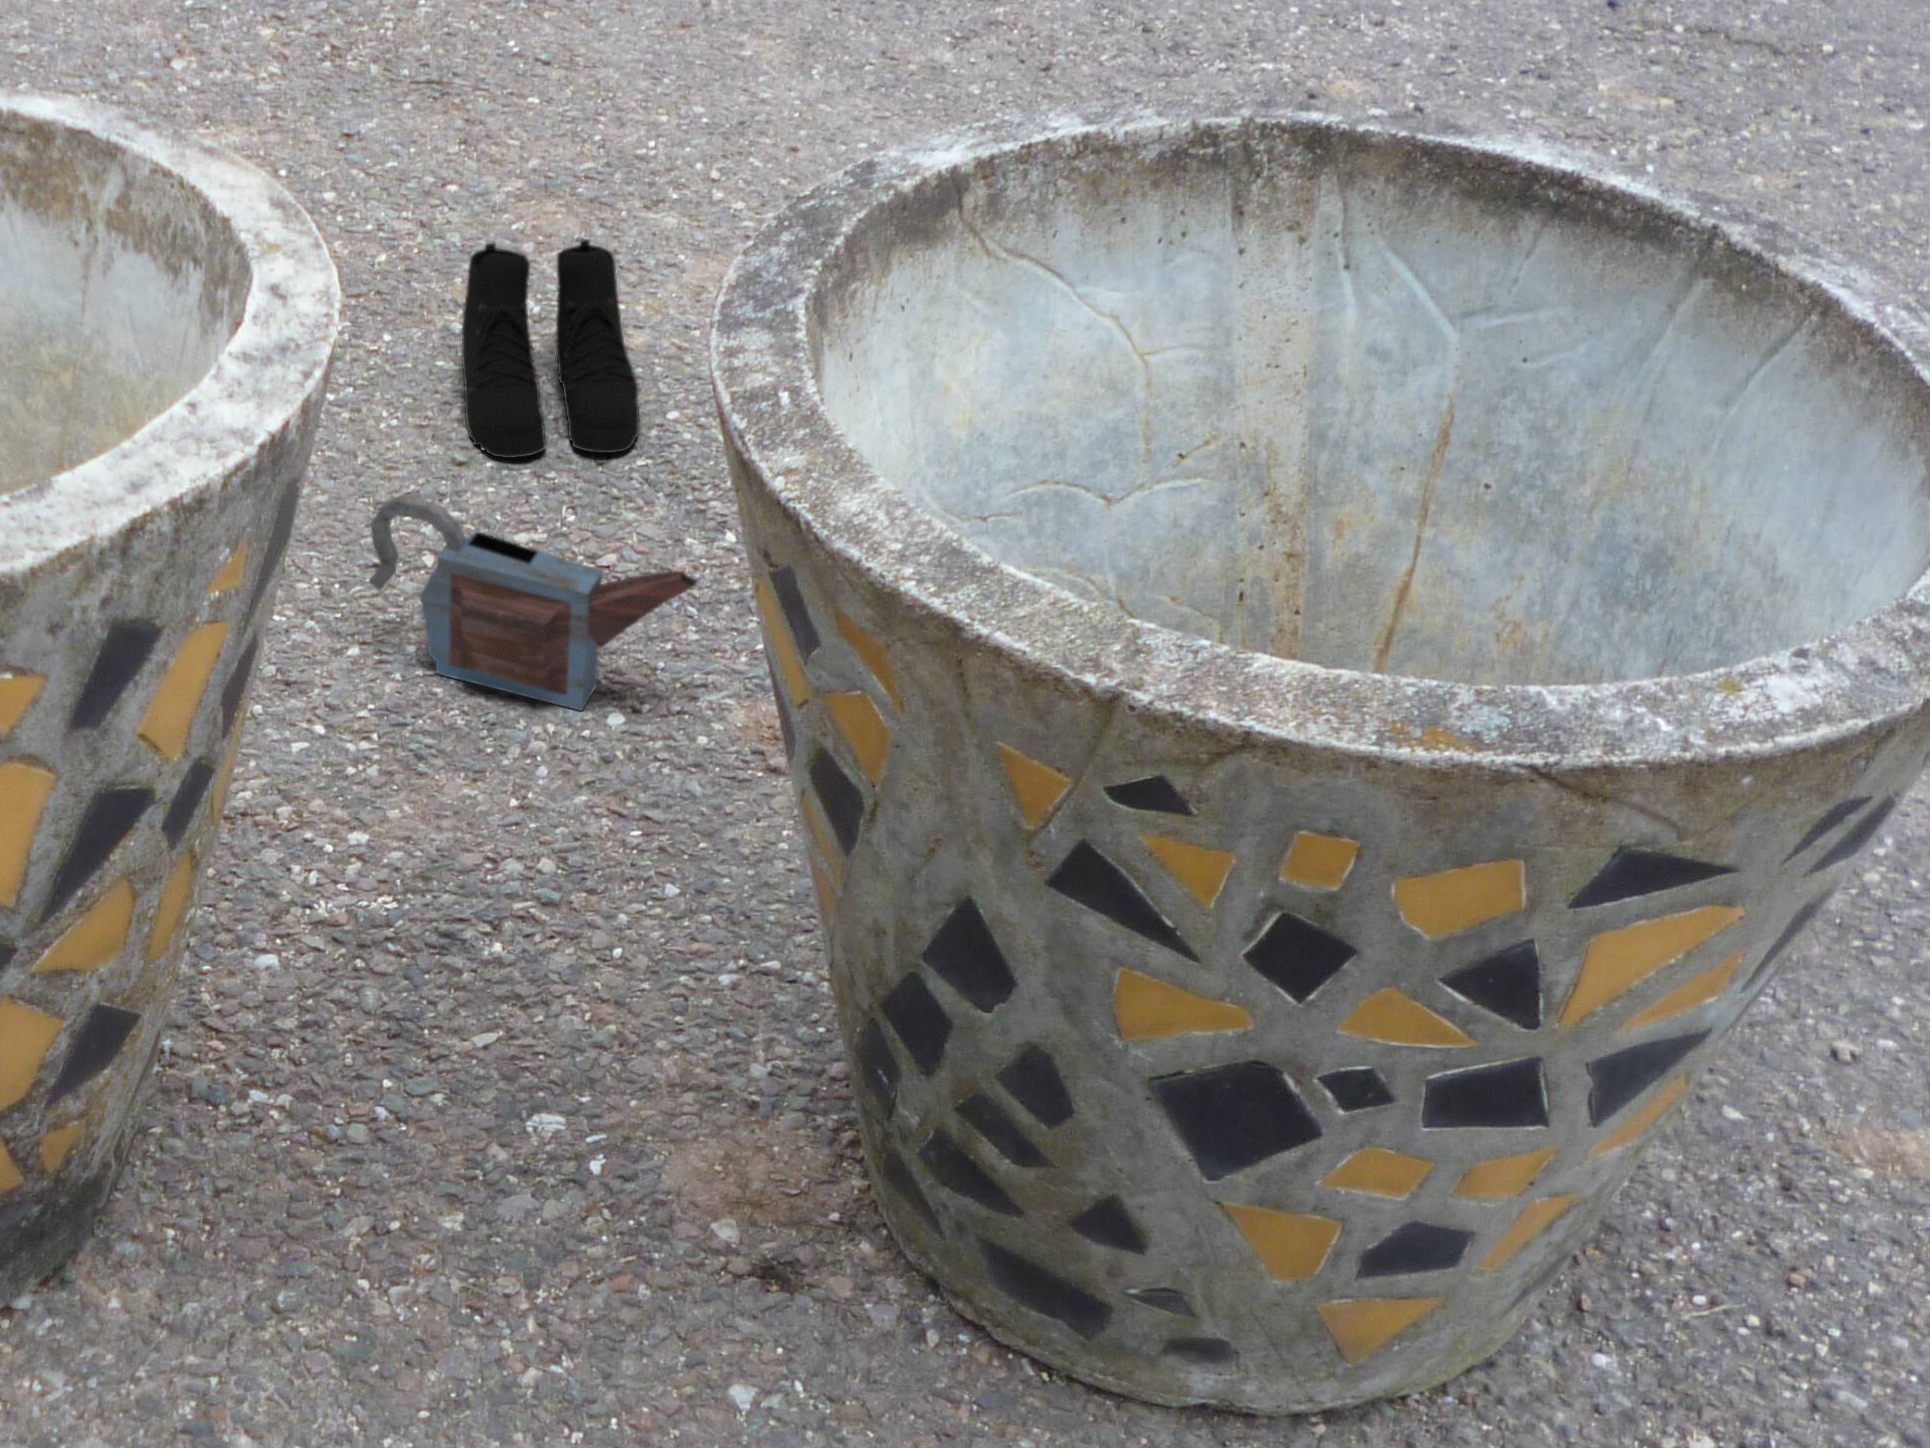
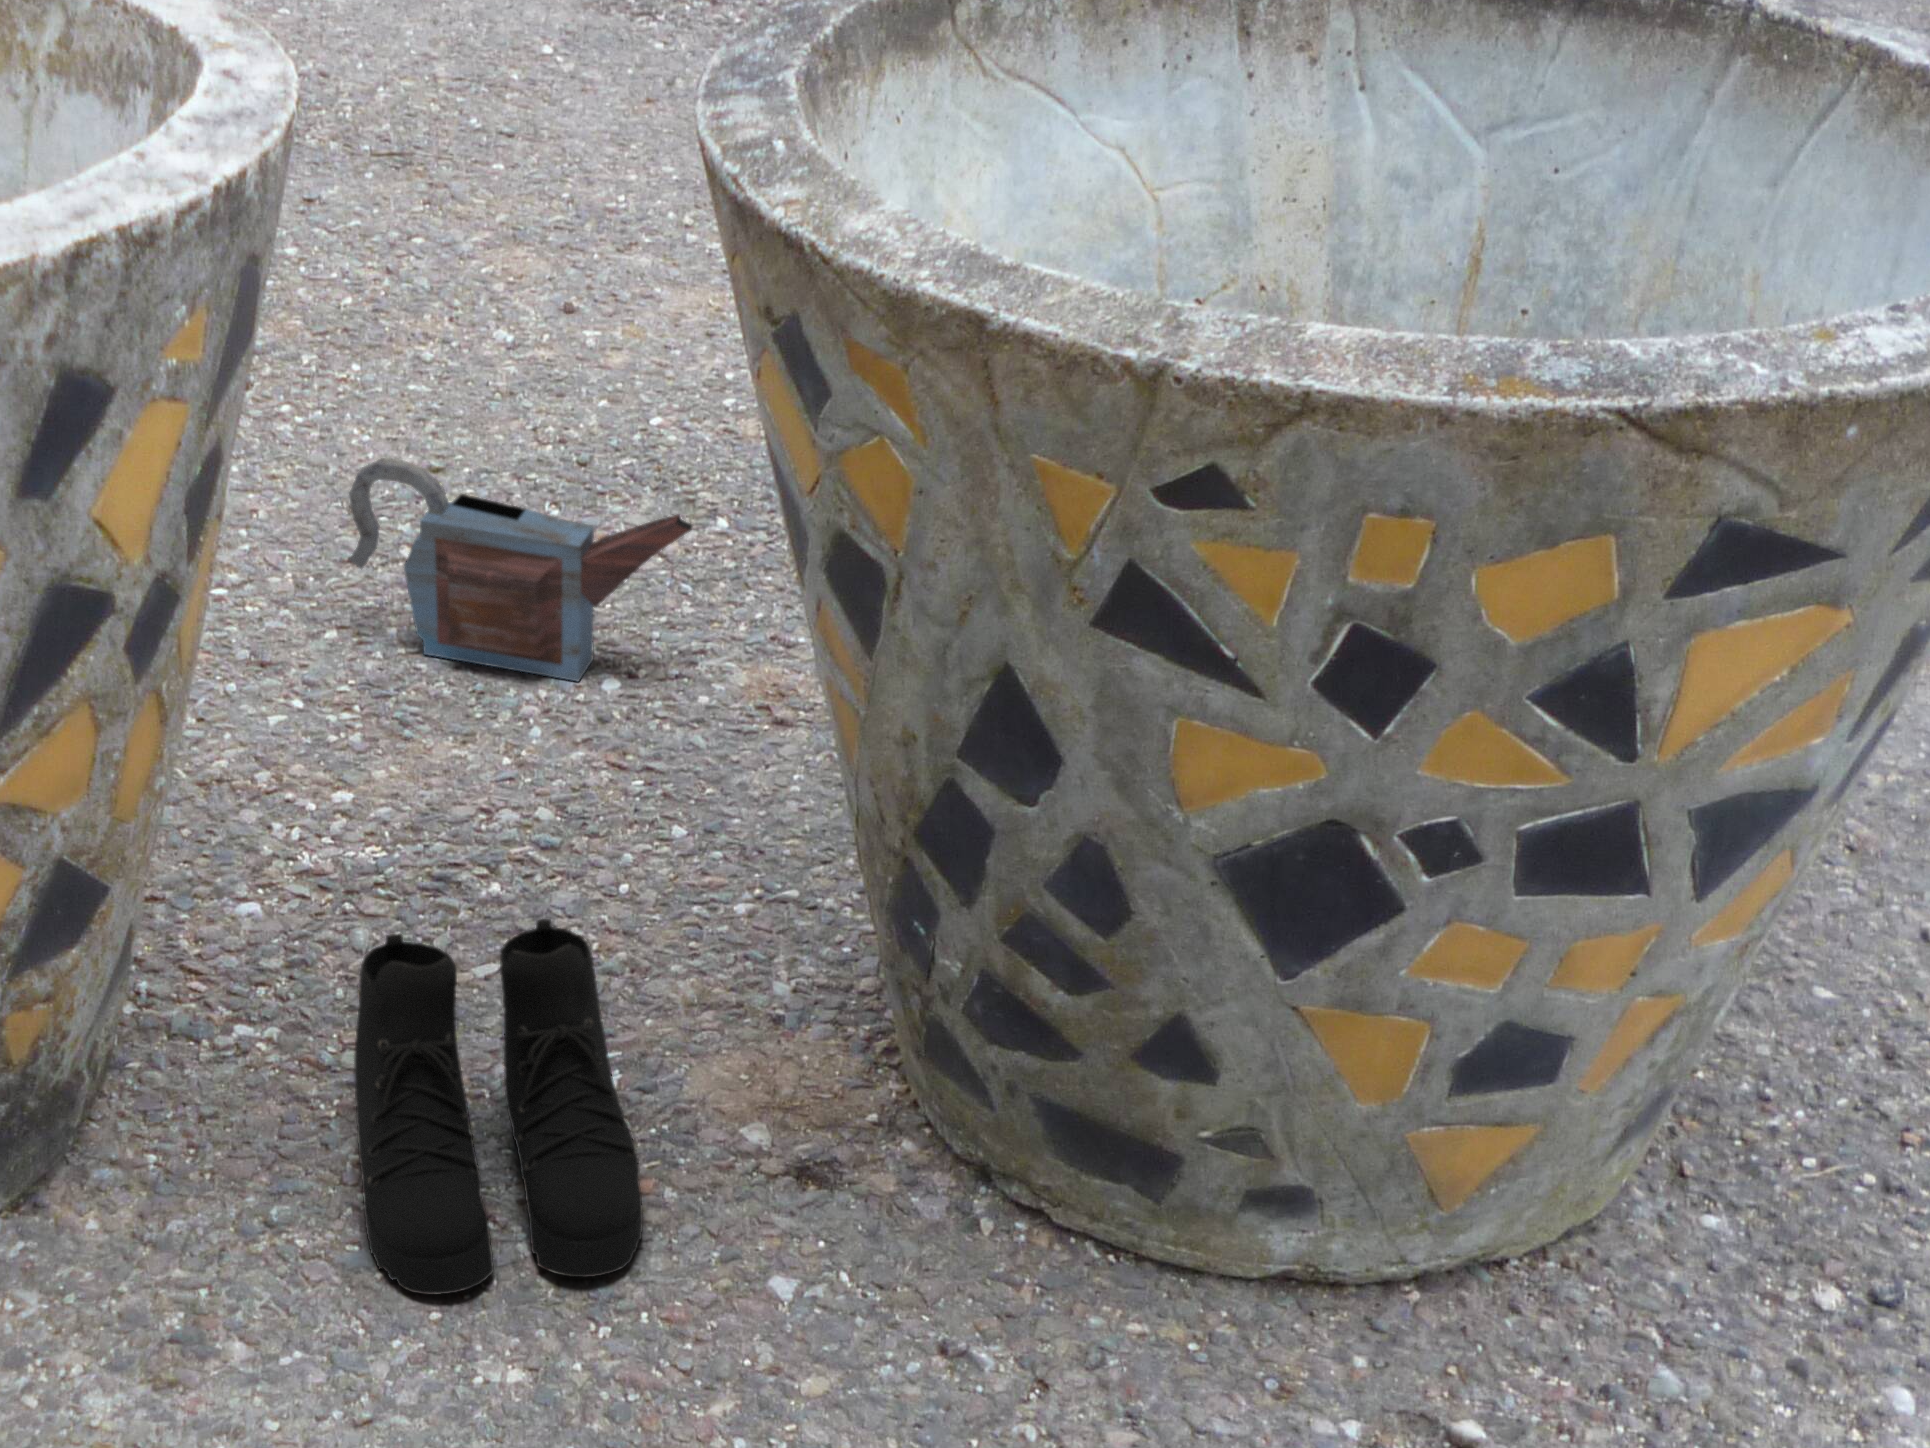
boots: present [462,239,639,458] -> present [354,919,643,1295]

